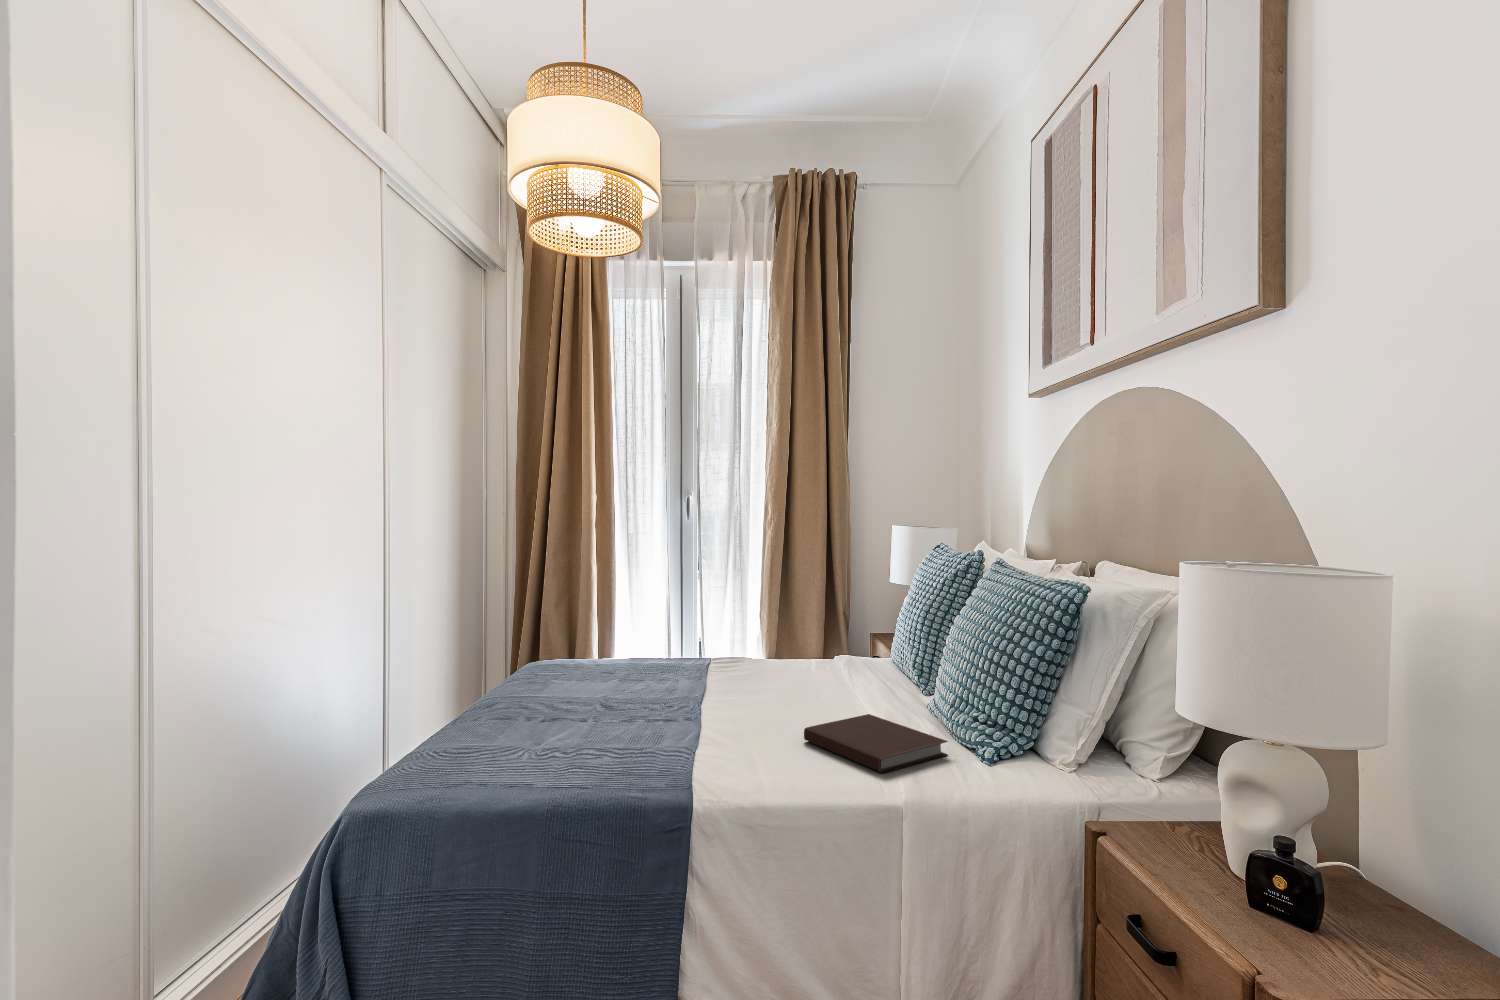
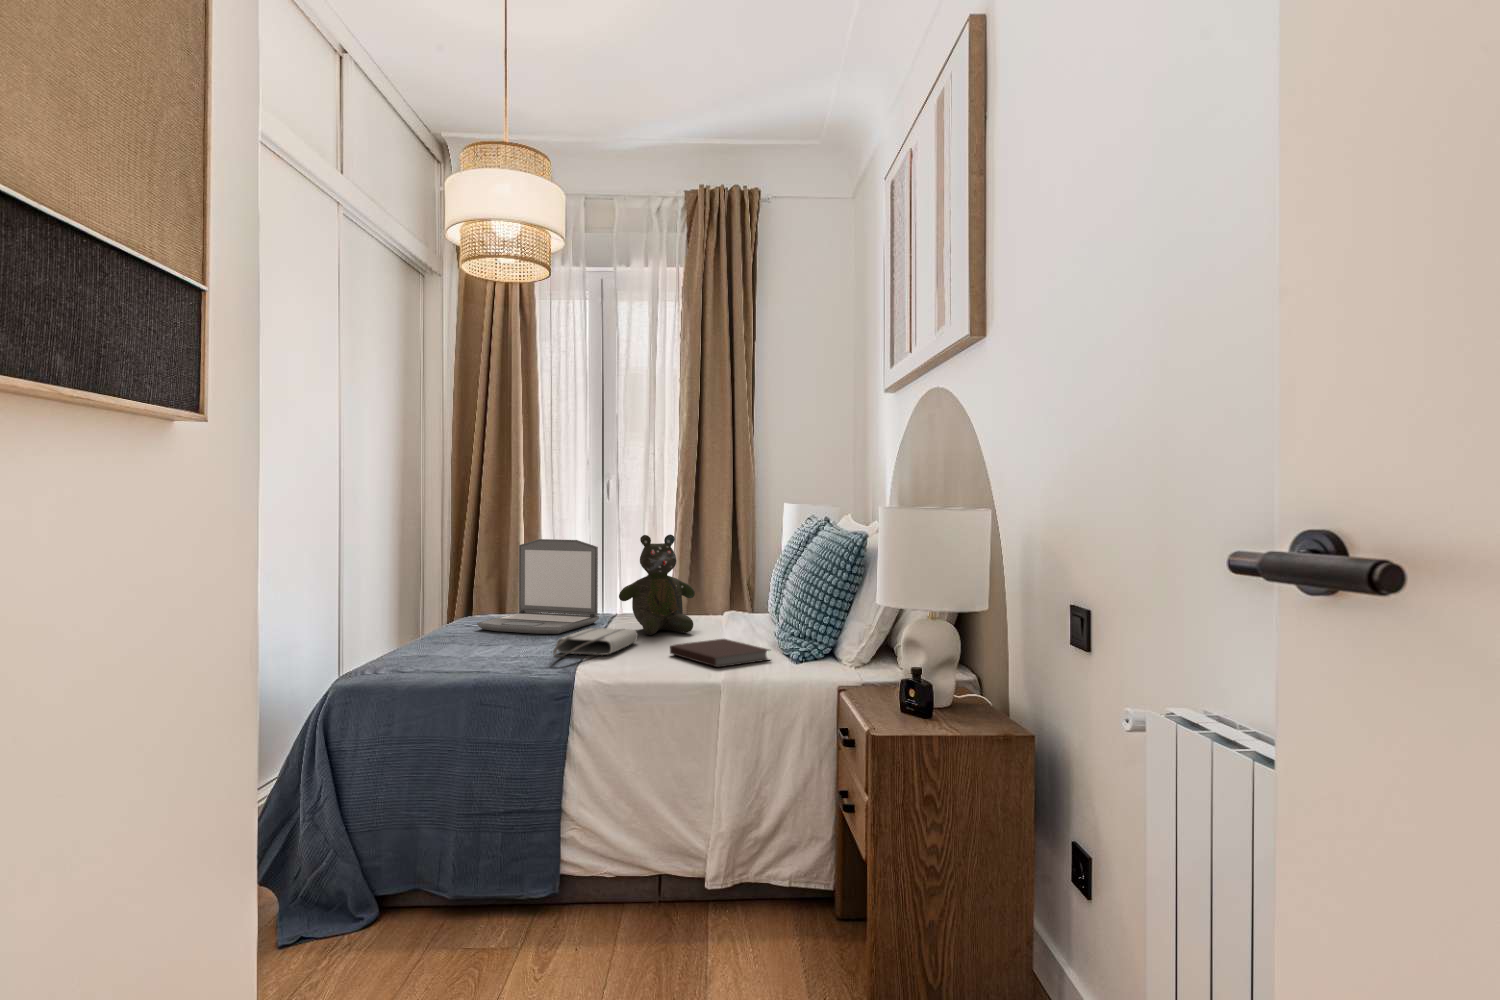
teddy bear: none [720,569,815,699] -> present [619,535,695,635]
laptop: none [546,571,692,694] -> present [477,539,599,634]
tote bag: none [652,693,752,751] -> present [553,628,638,657]

